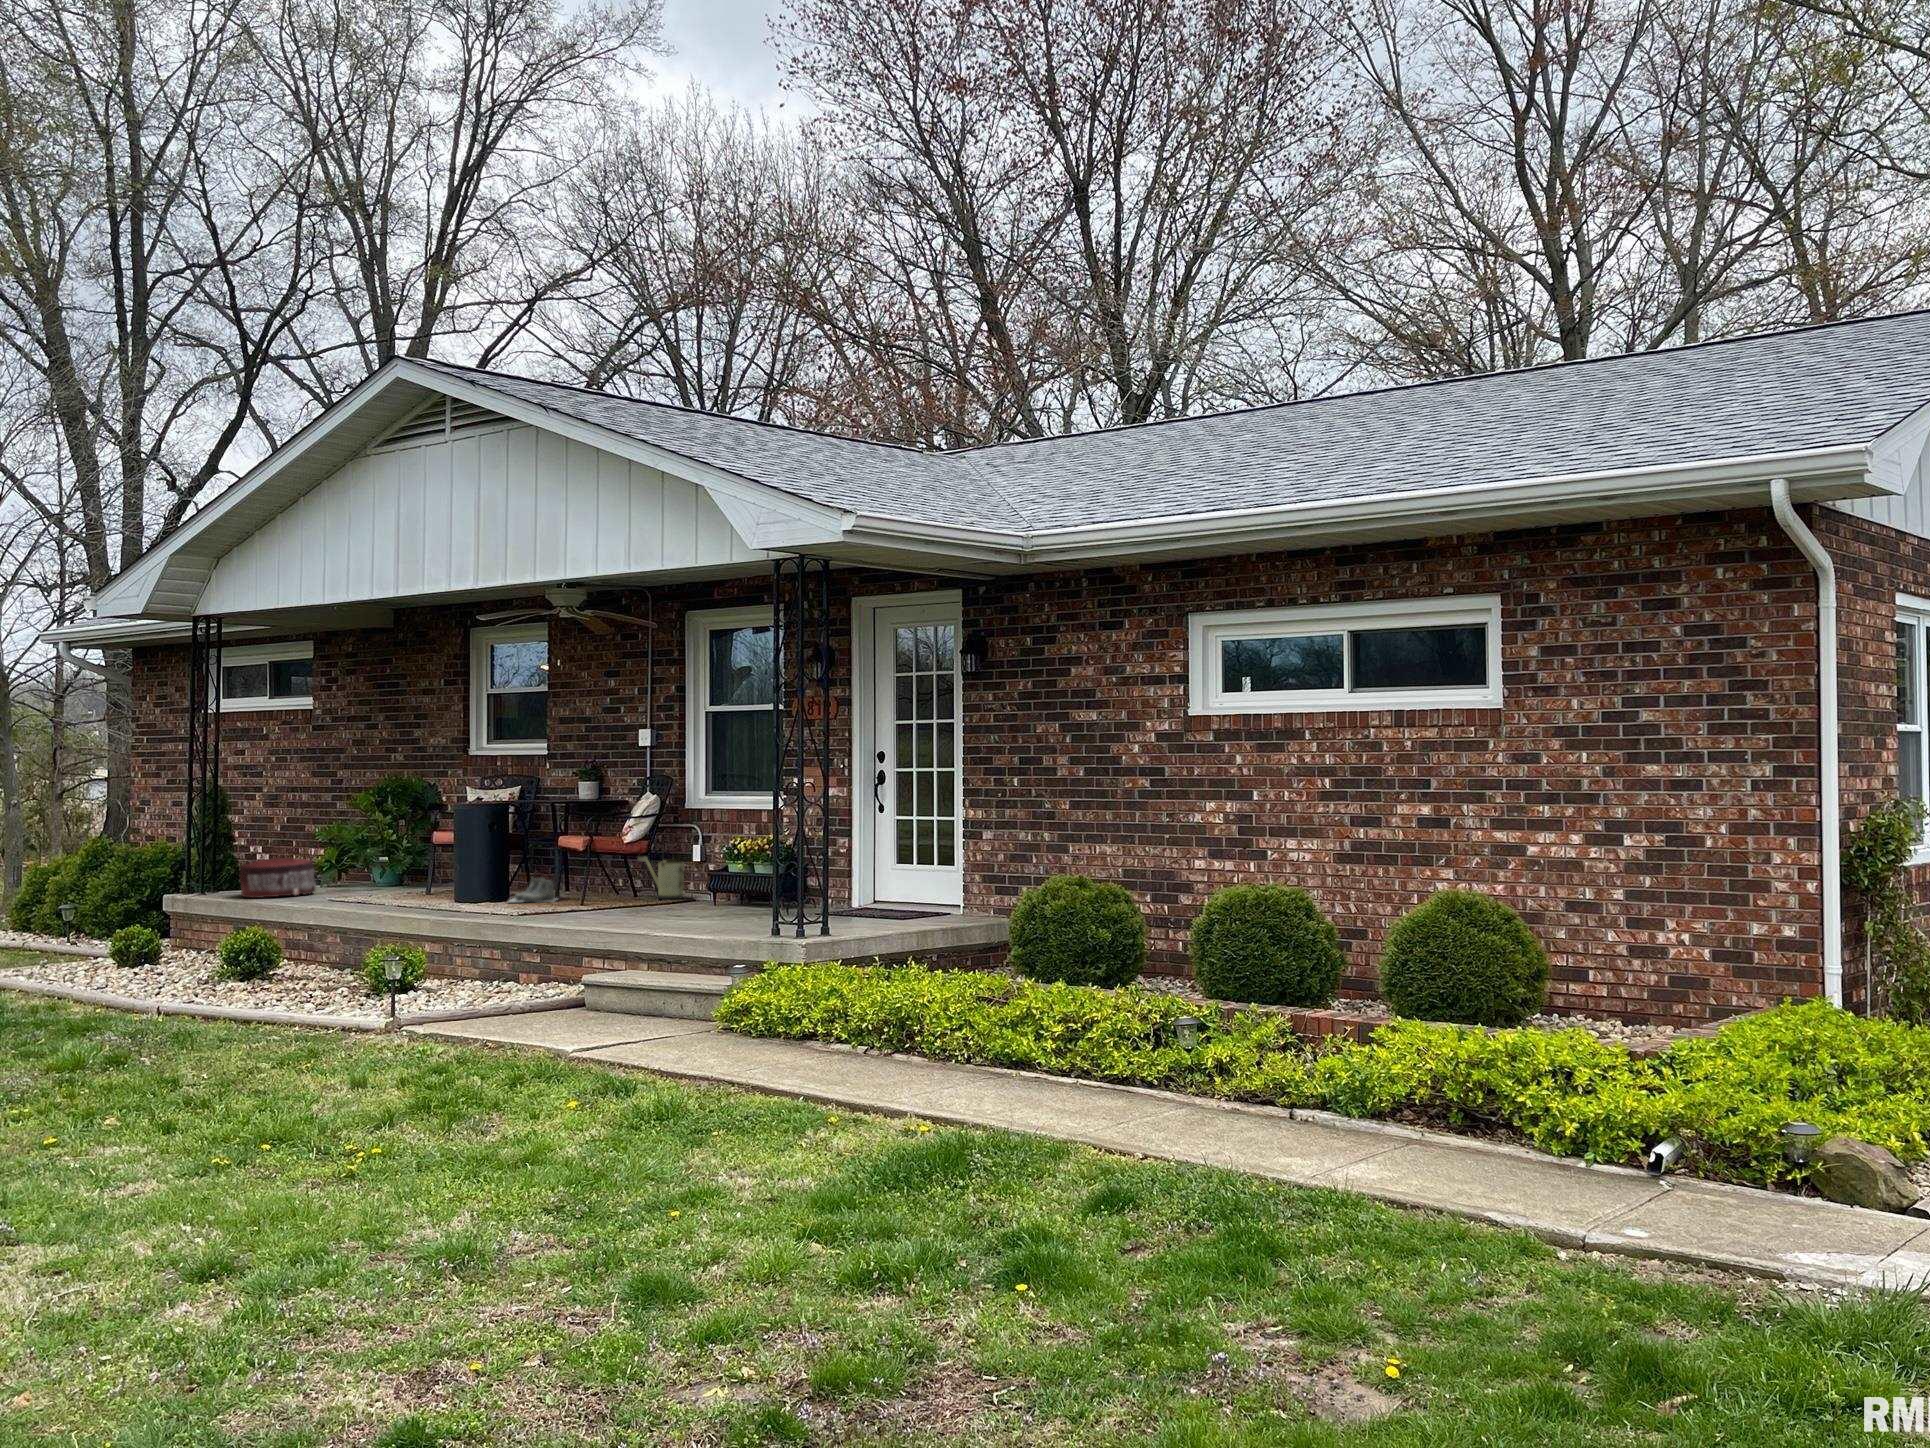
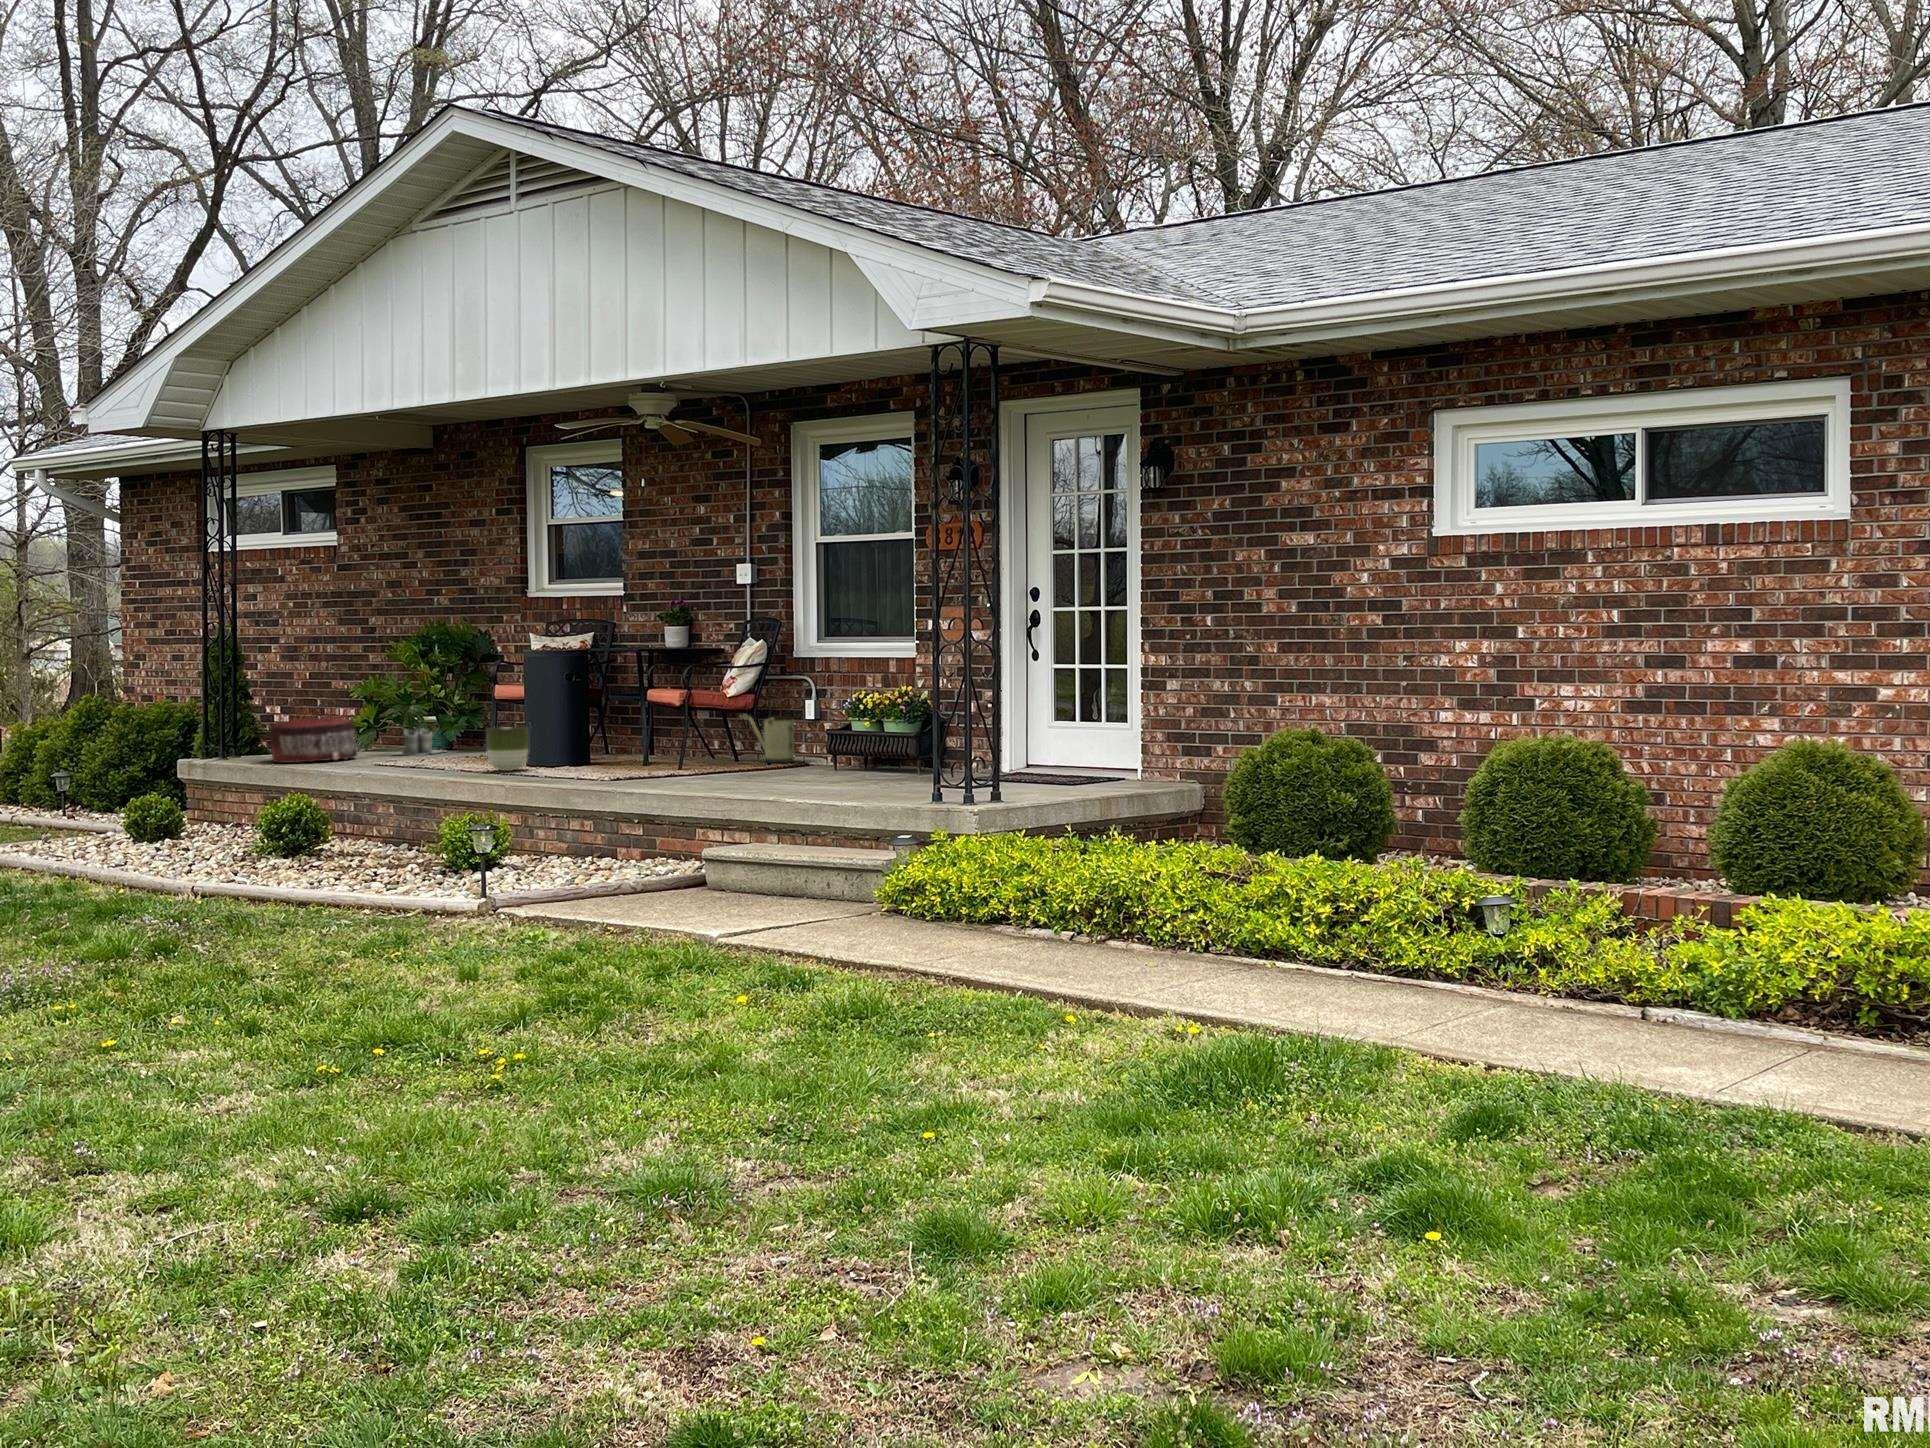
planter: none [420,868,457,906] -> present [486,727,528,771]
boots: present [509,877,558,902] -> present [396,728,442,756]

